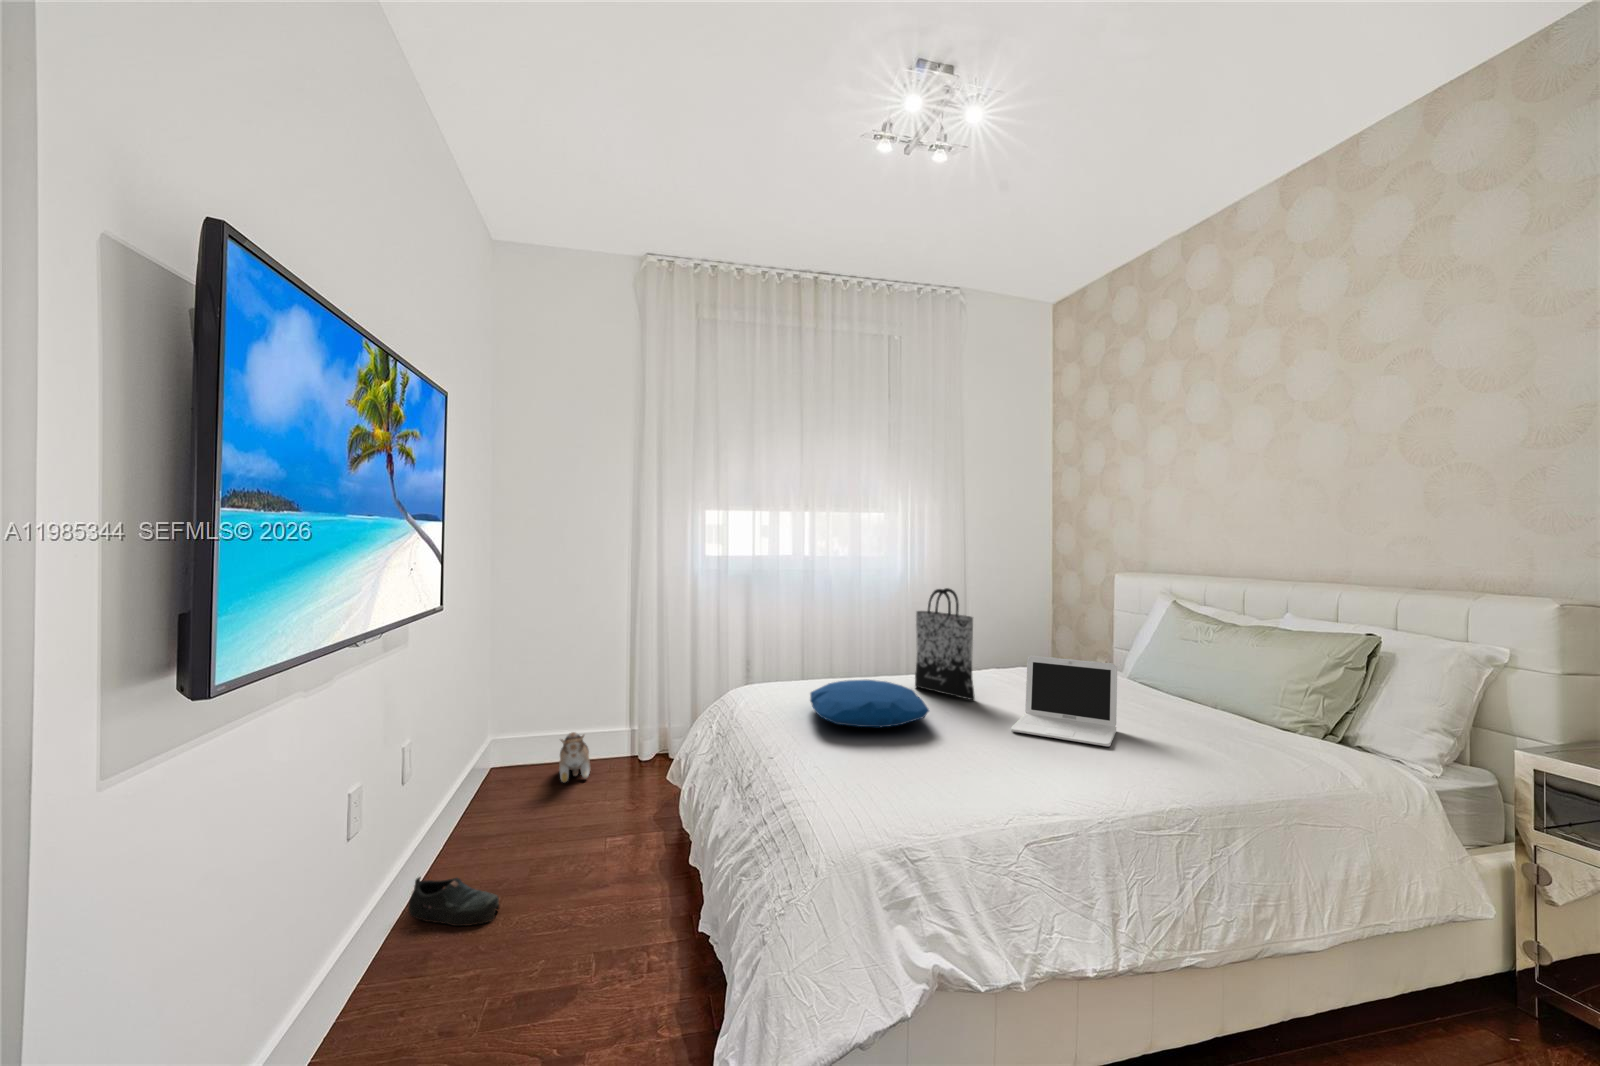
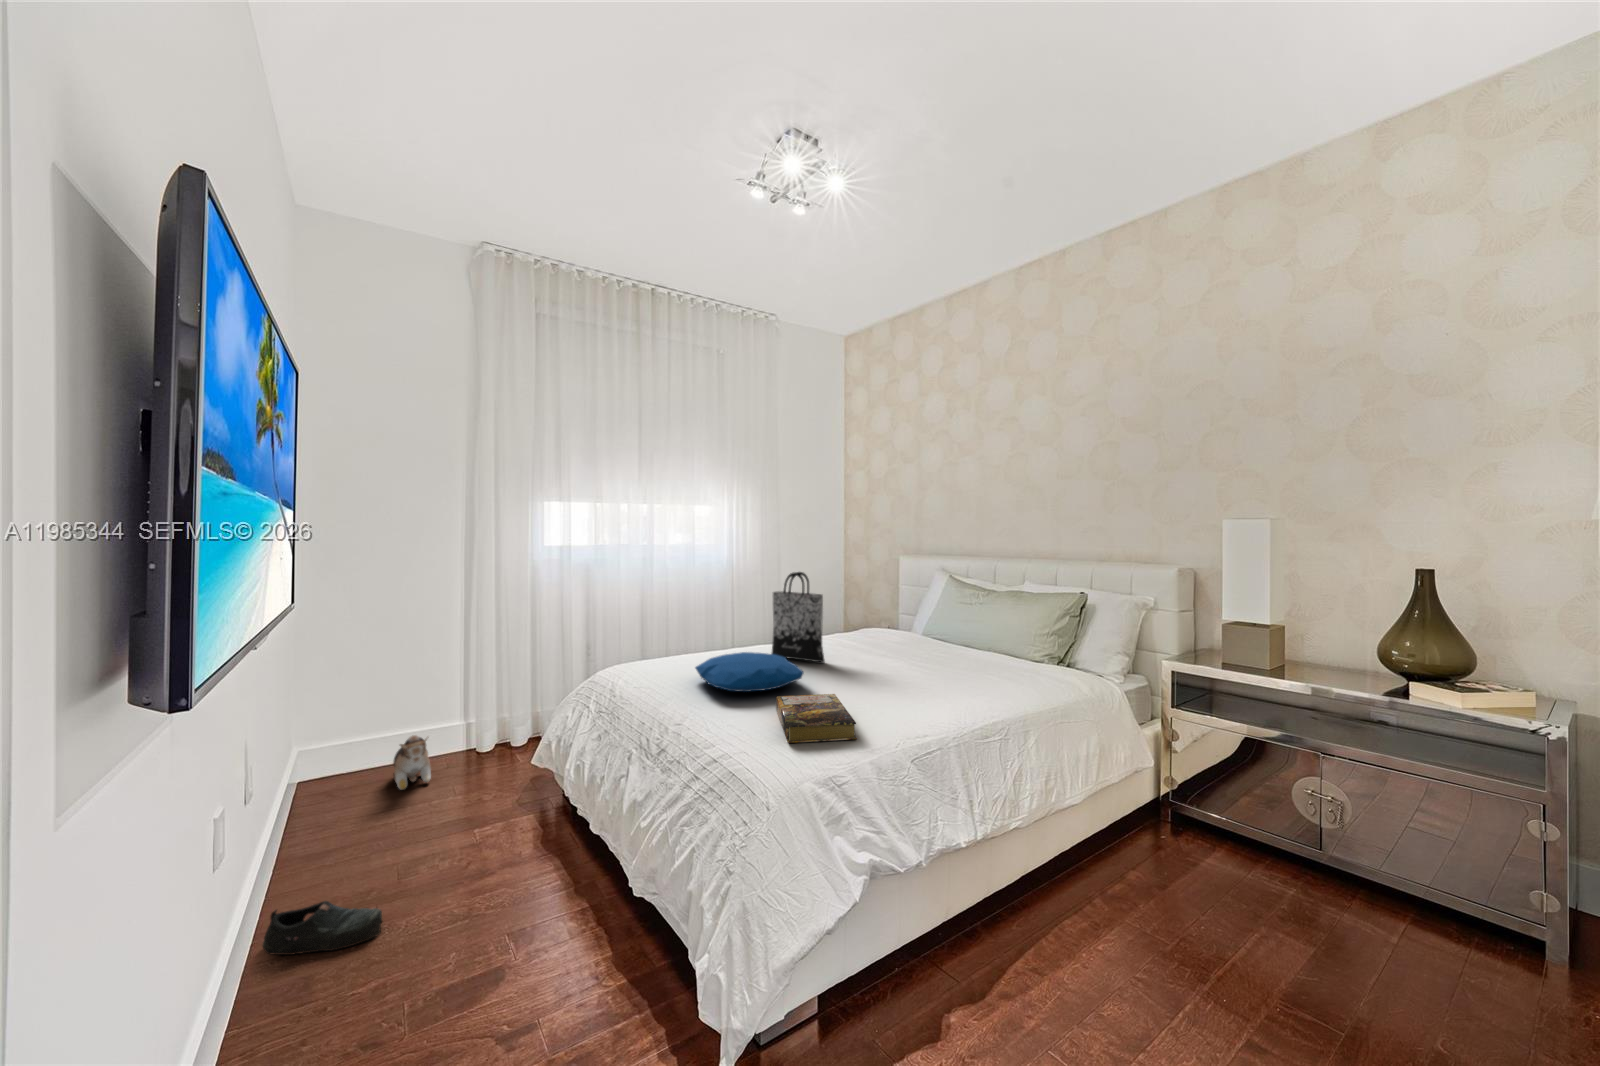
laptop: present [1011,656,1117,747] -> none [865,623,937,686]
book: none [864,737,954,804] -> present [776,694,857,743]

